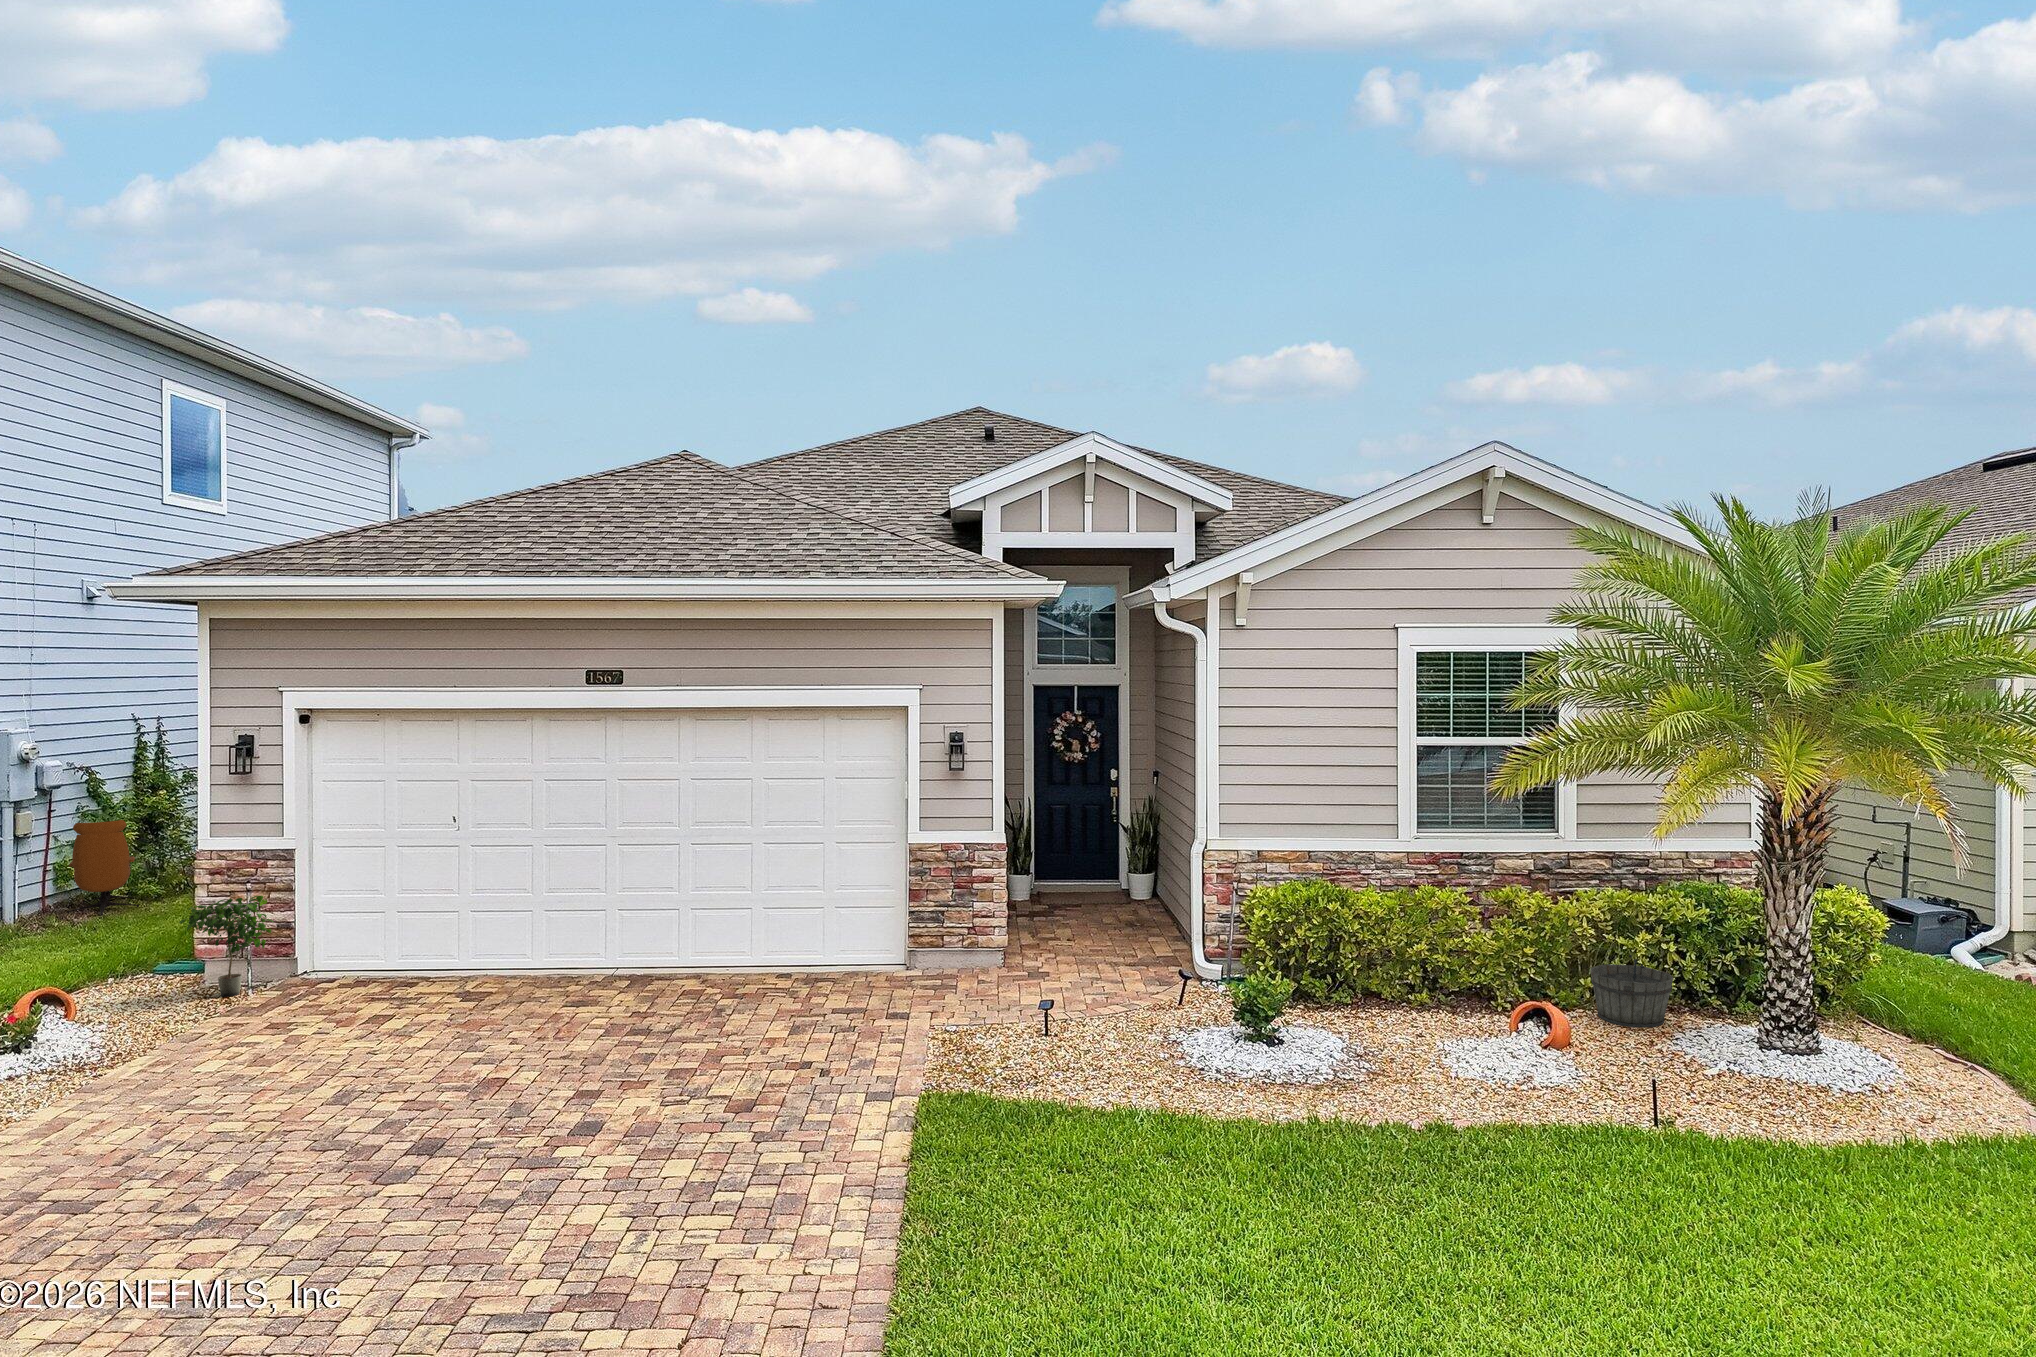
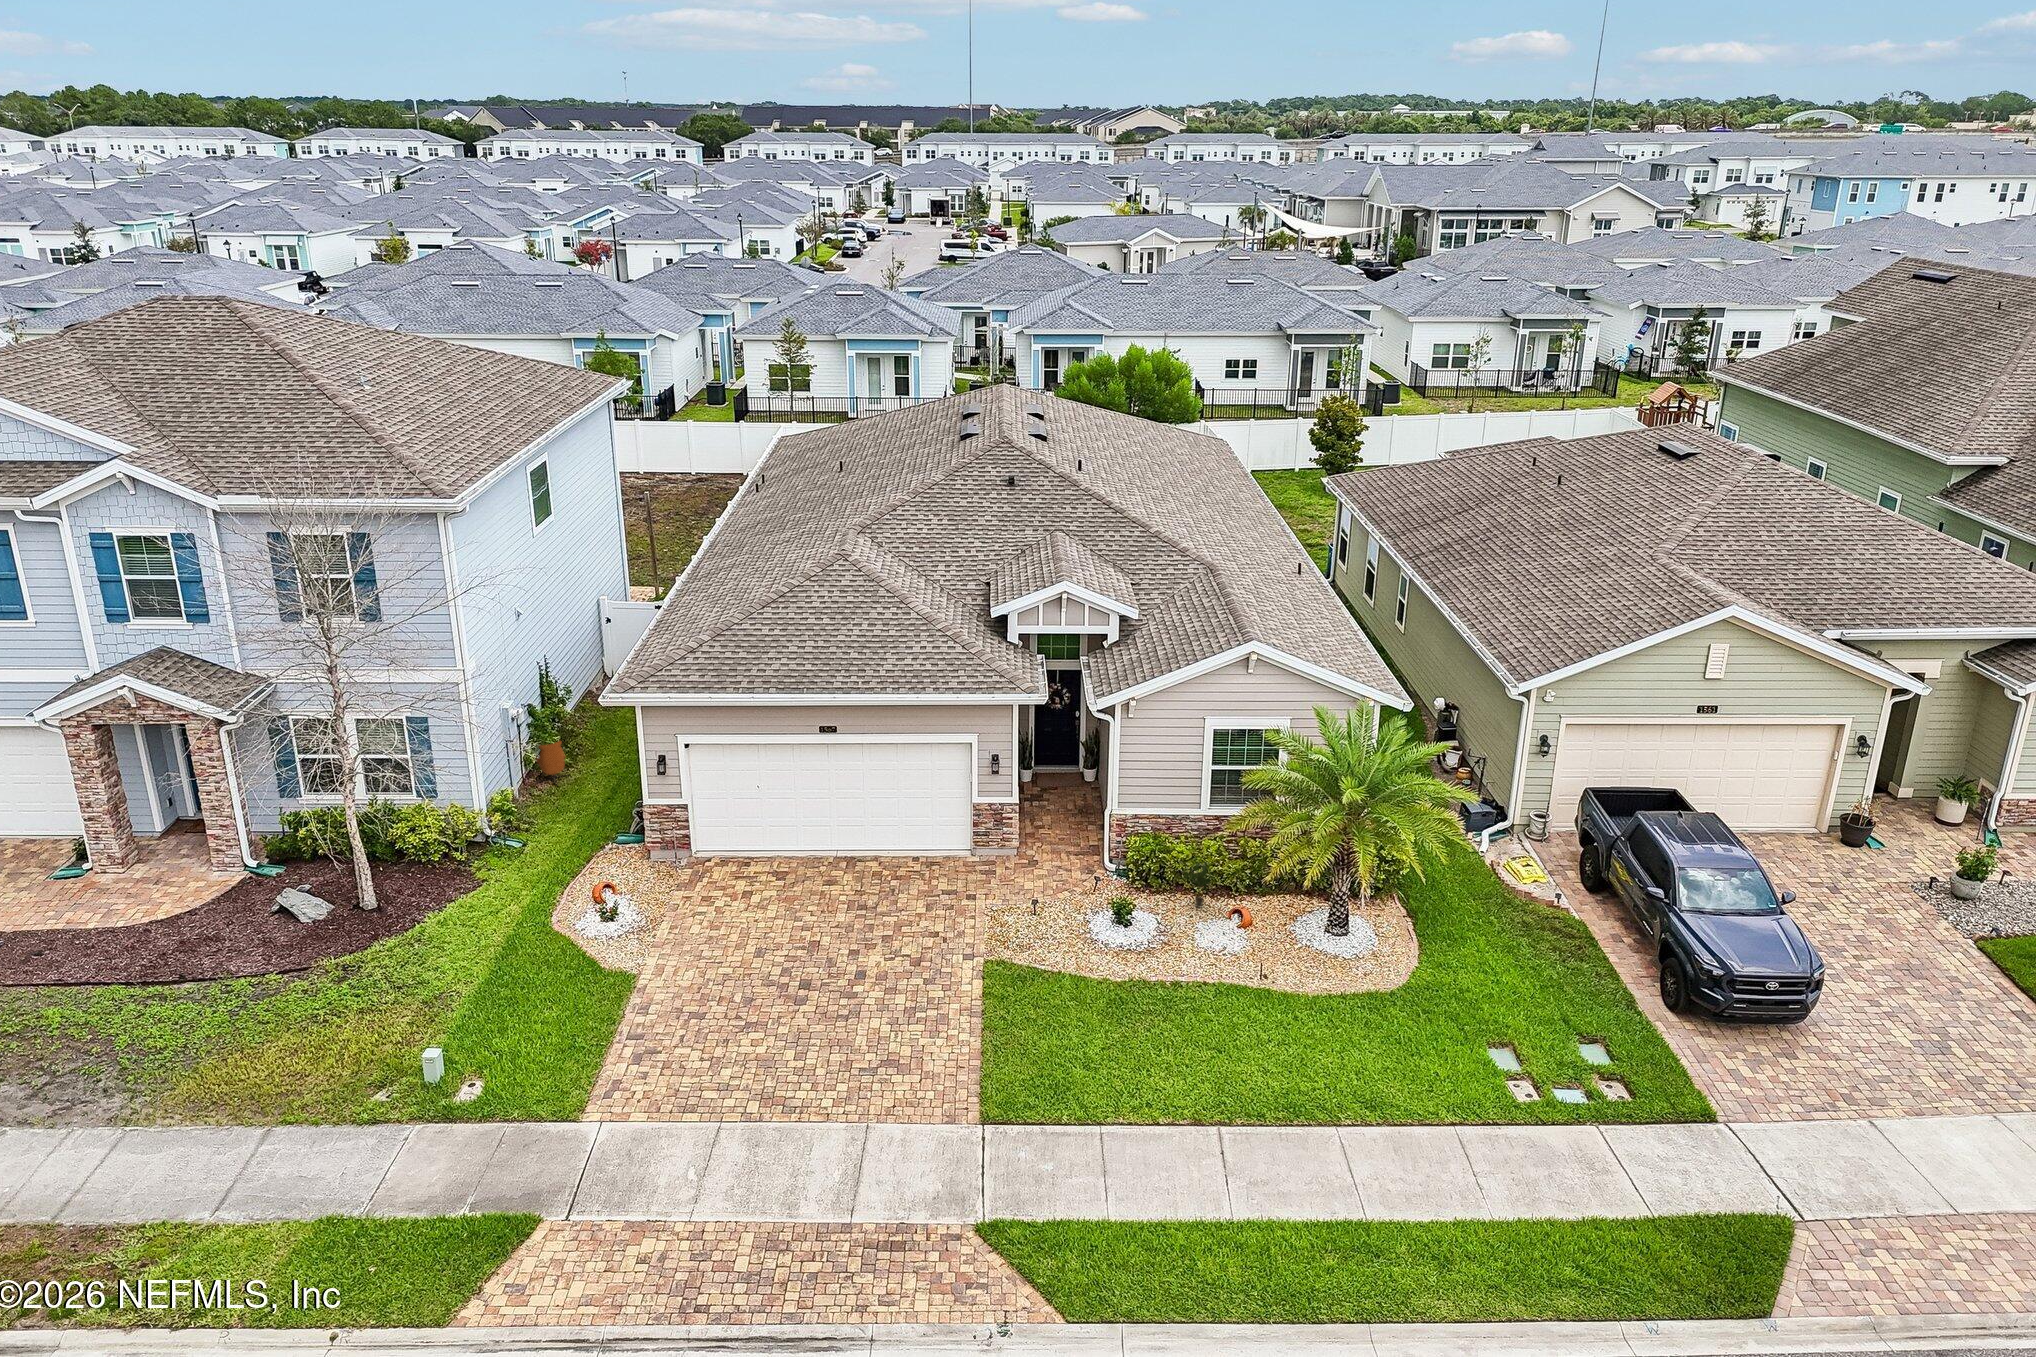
potted plant: present [179,895,273,997] -> present [1182,862,1214,908]
wooden bucket: present [1590,955,1673,1027] -> none [1271,878,1304,910]

